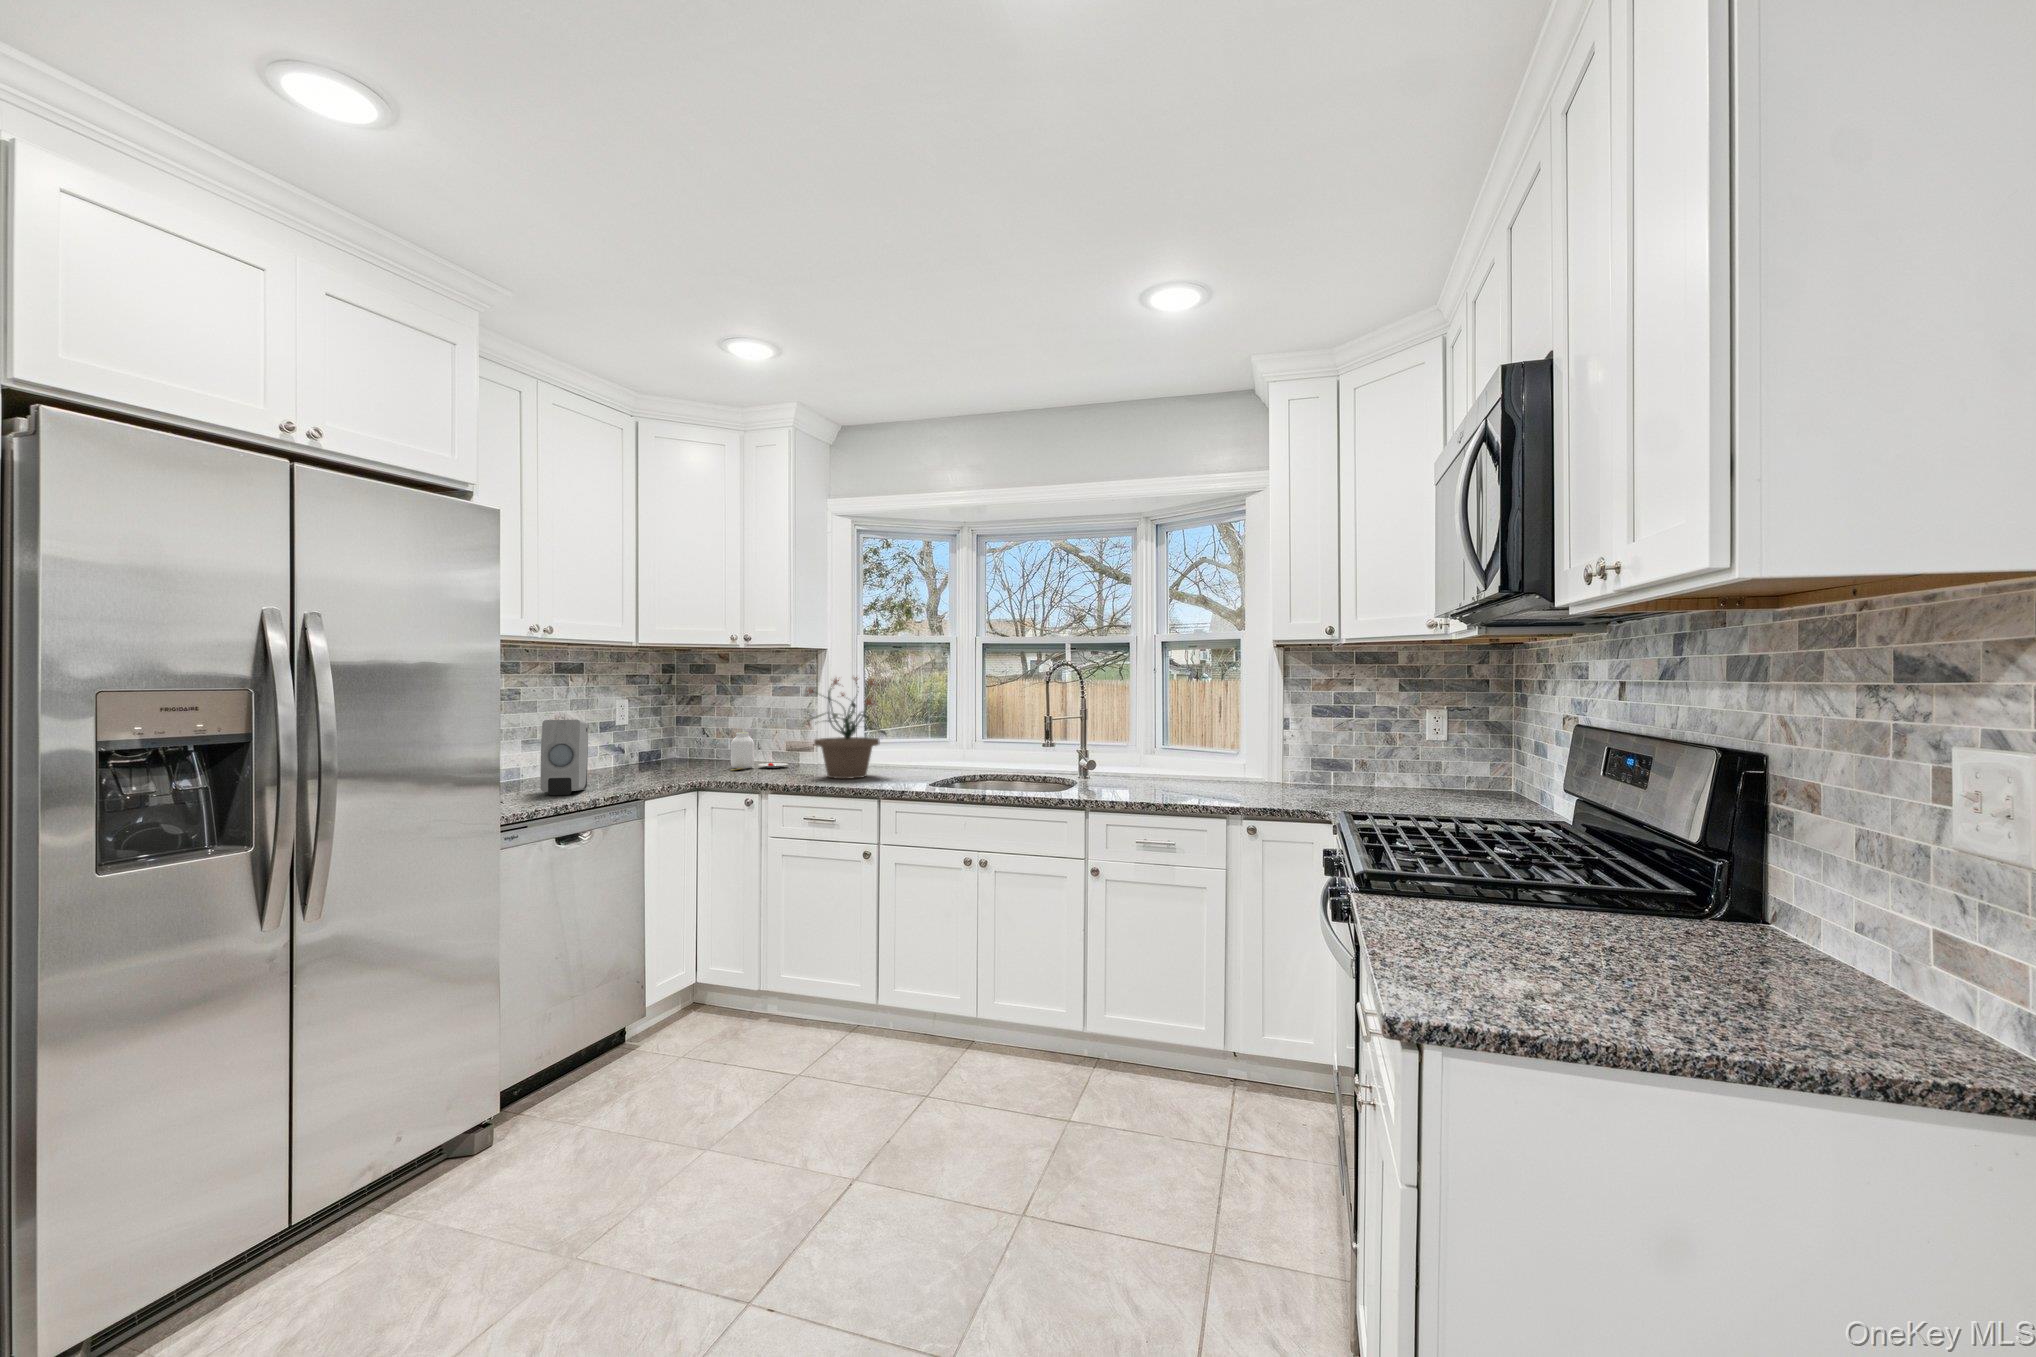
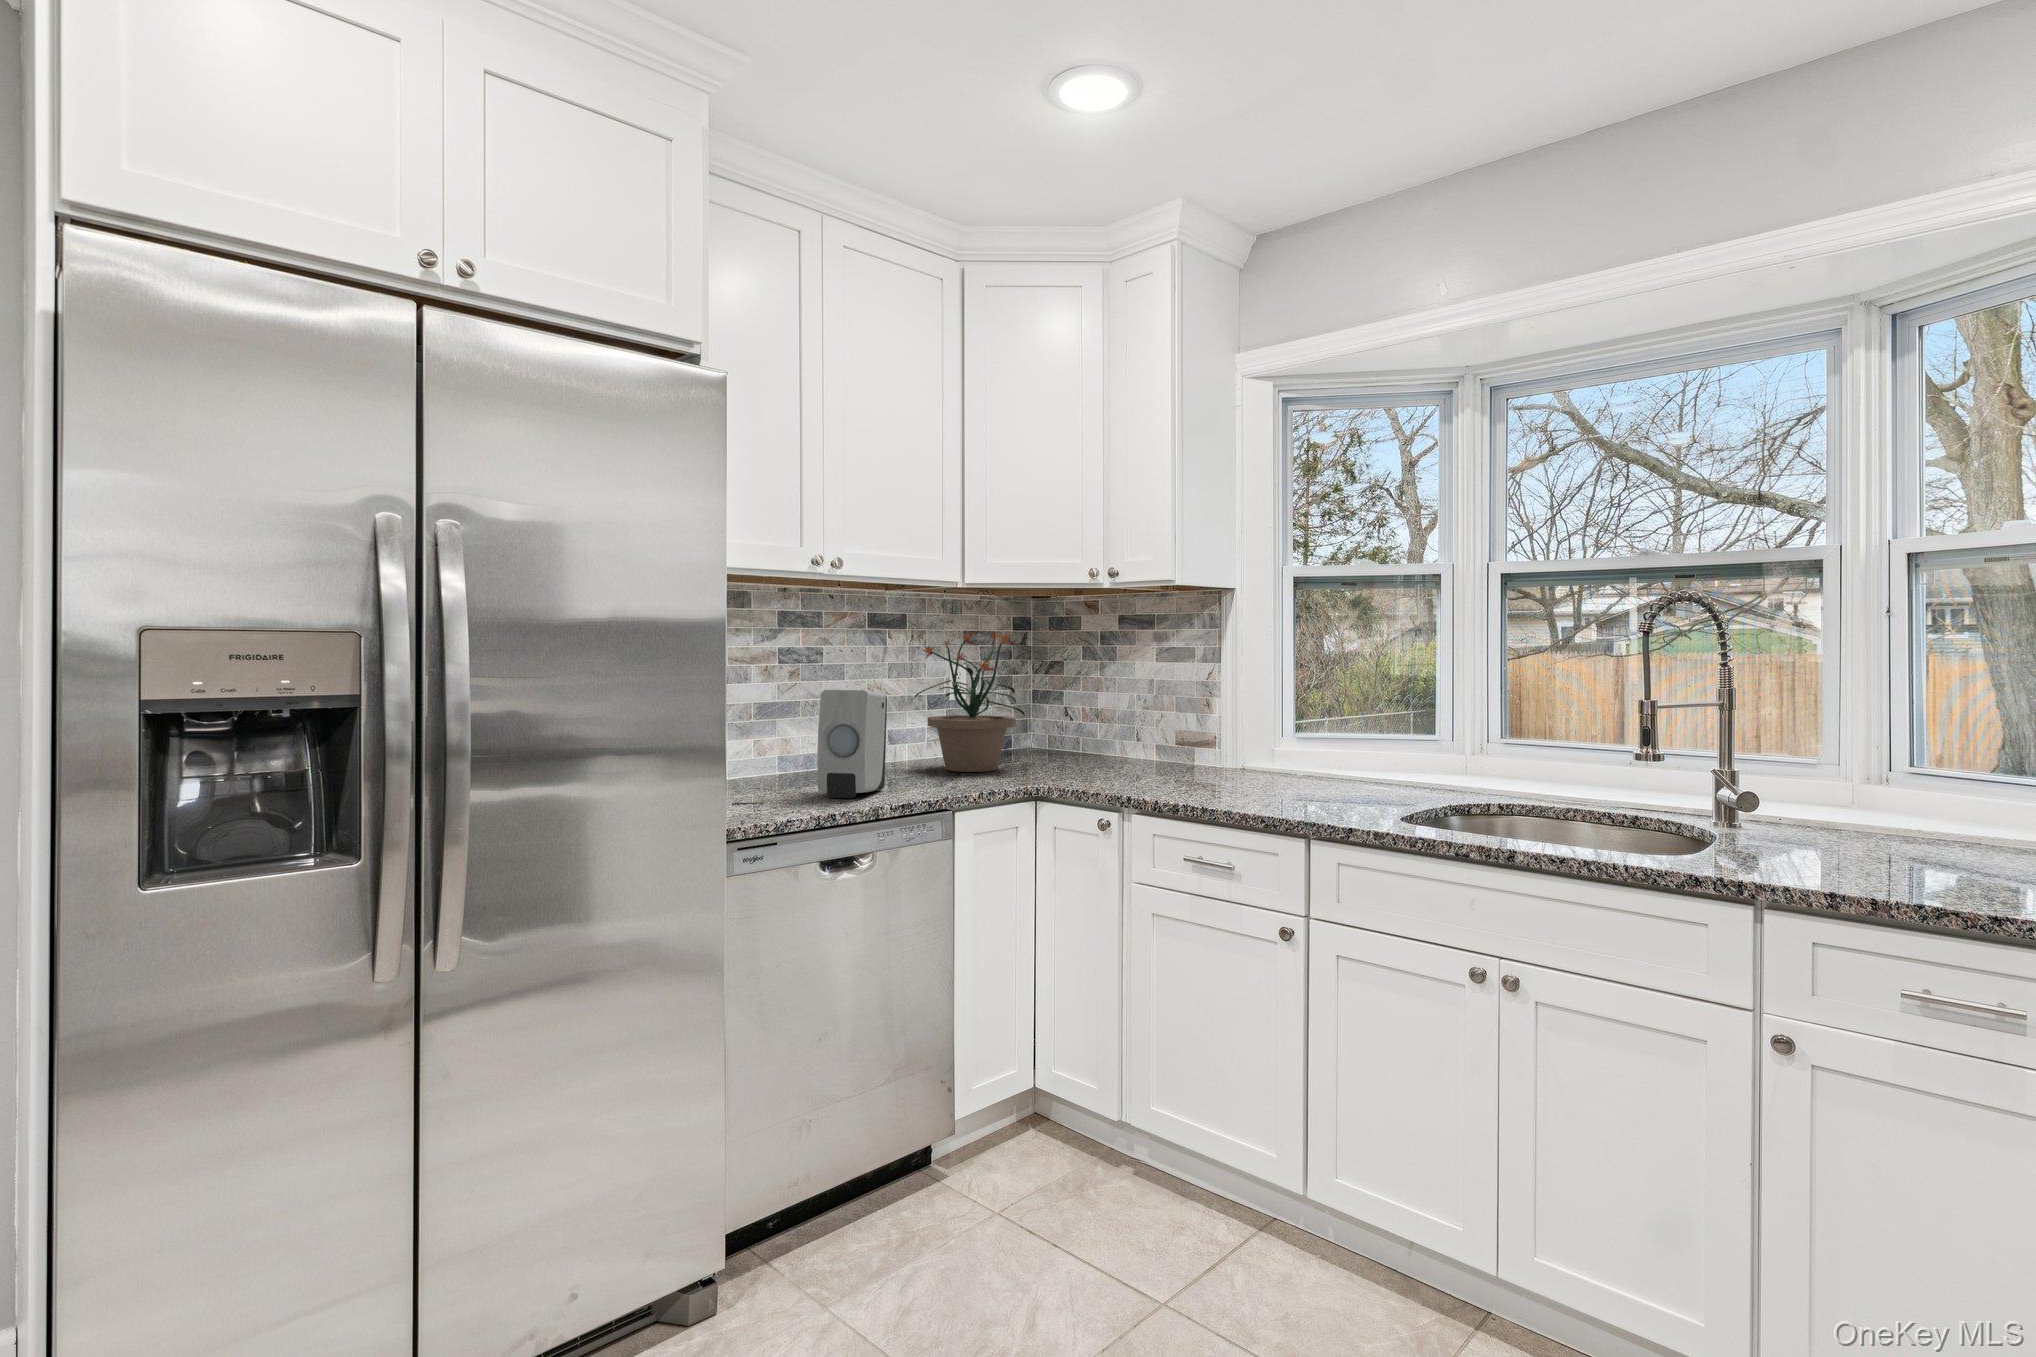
potted plant: present [807,677,887,779] -> present [914,631,1025,772]
jar: present [731,732,788,770] -> none [1093,715,1180,771]

